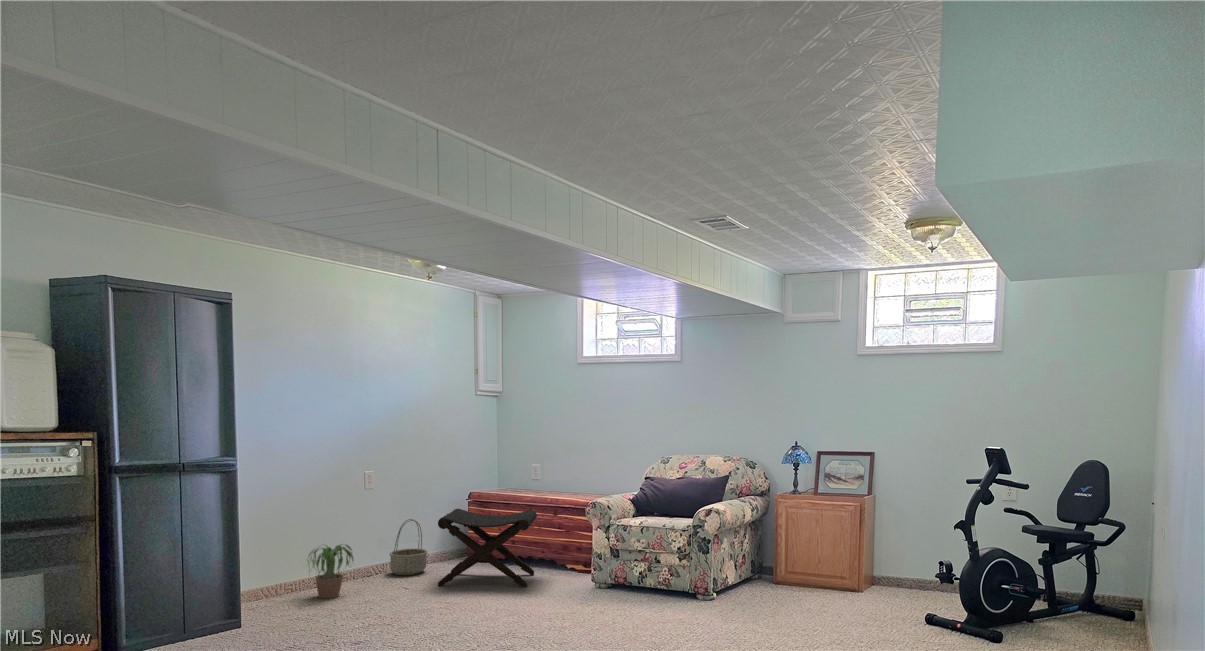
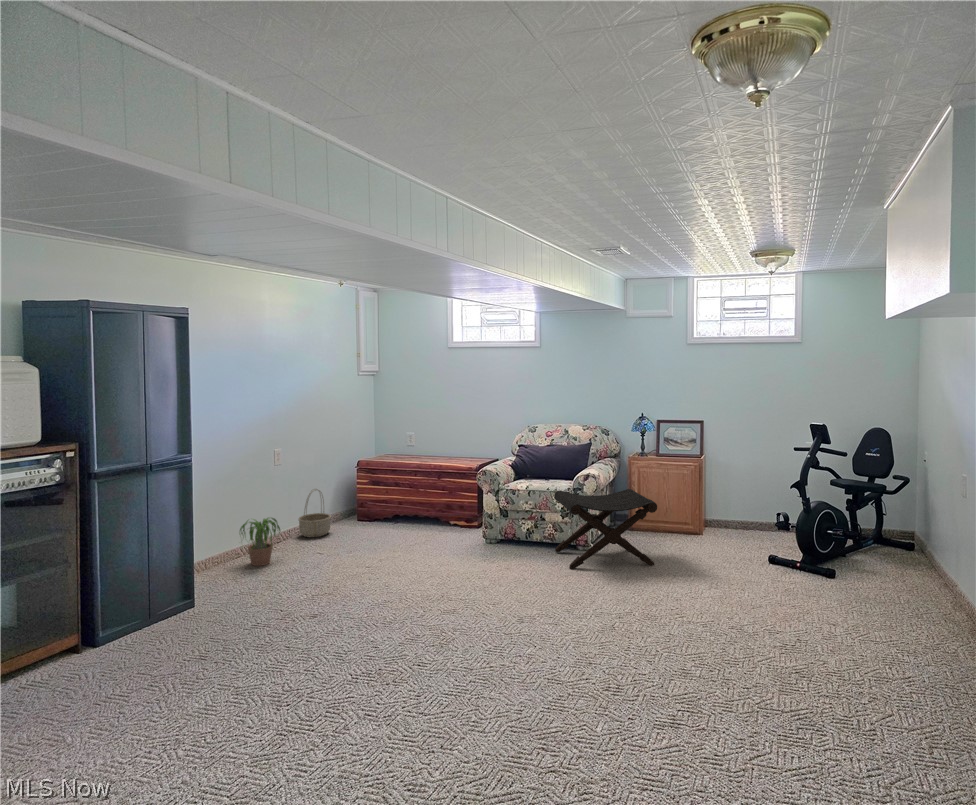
footstool: present [438,509,537,587] -> present [554,489,657,569]

